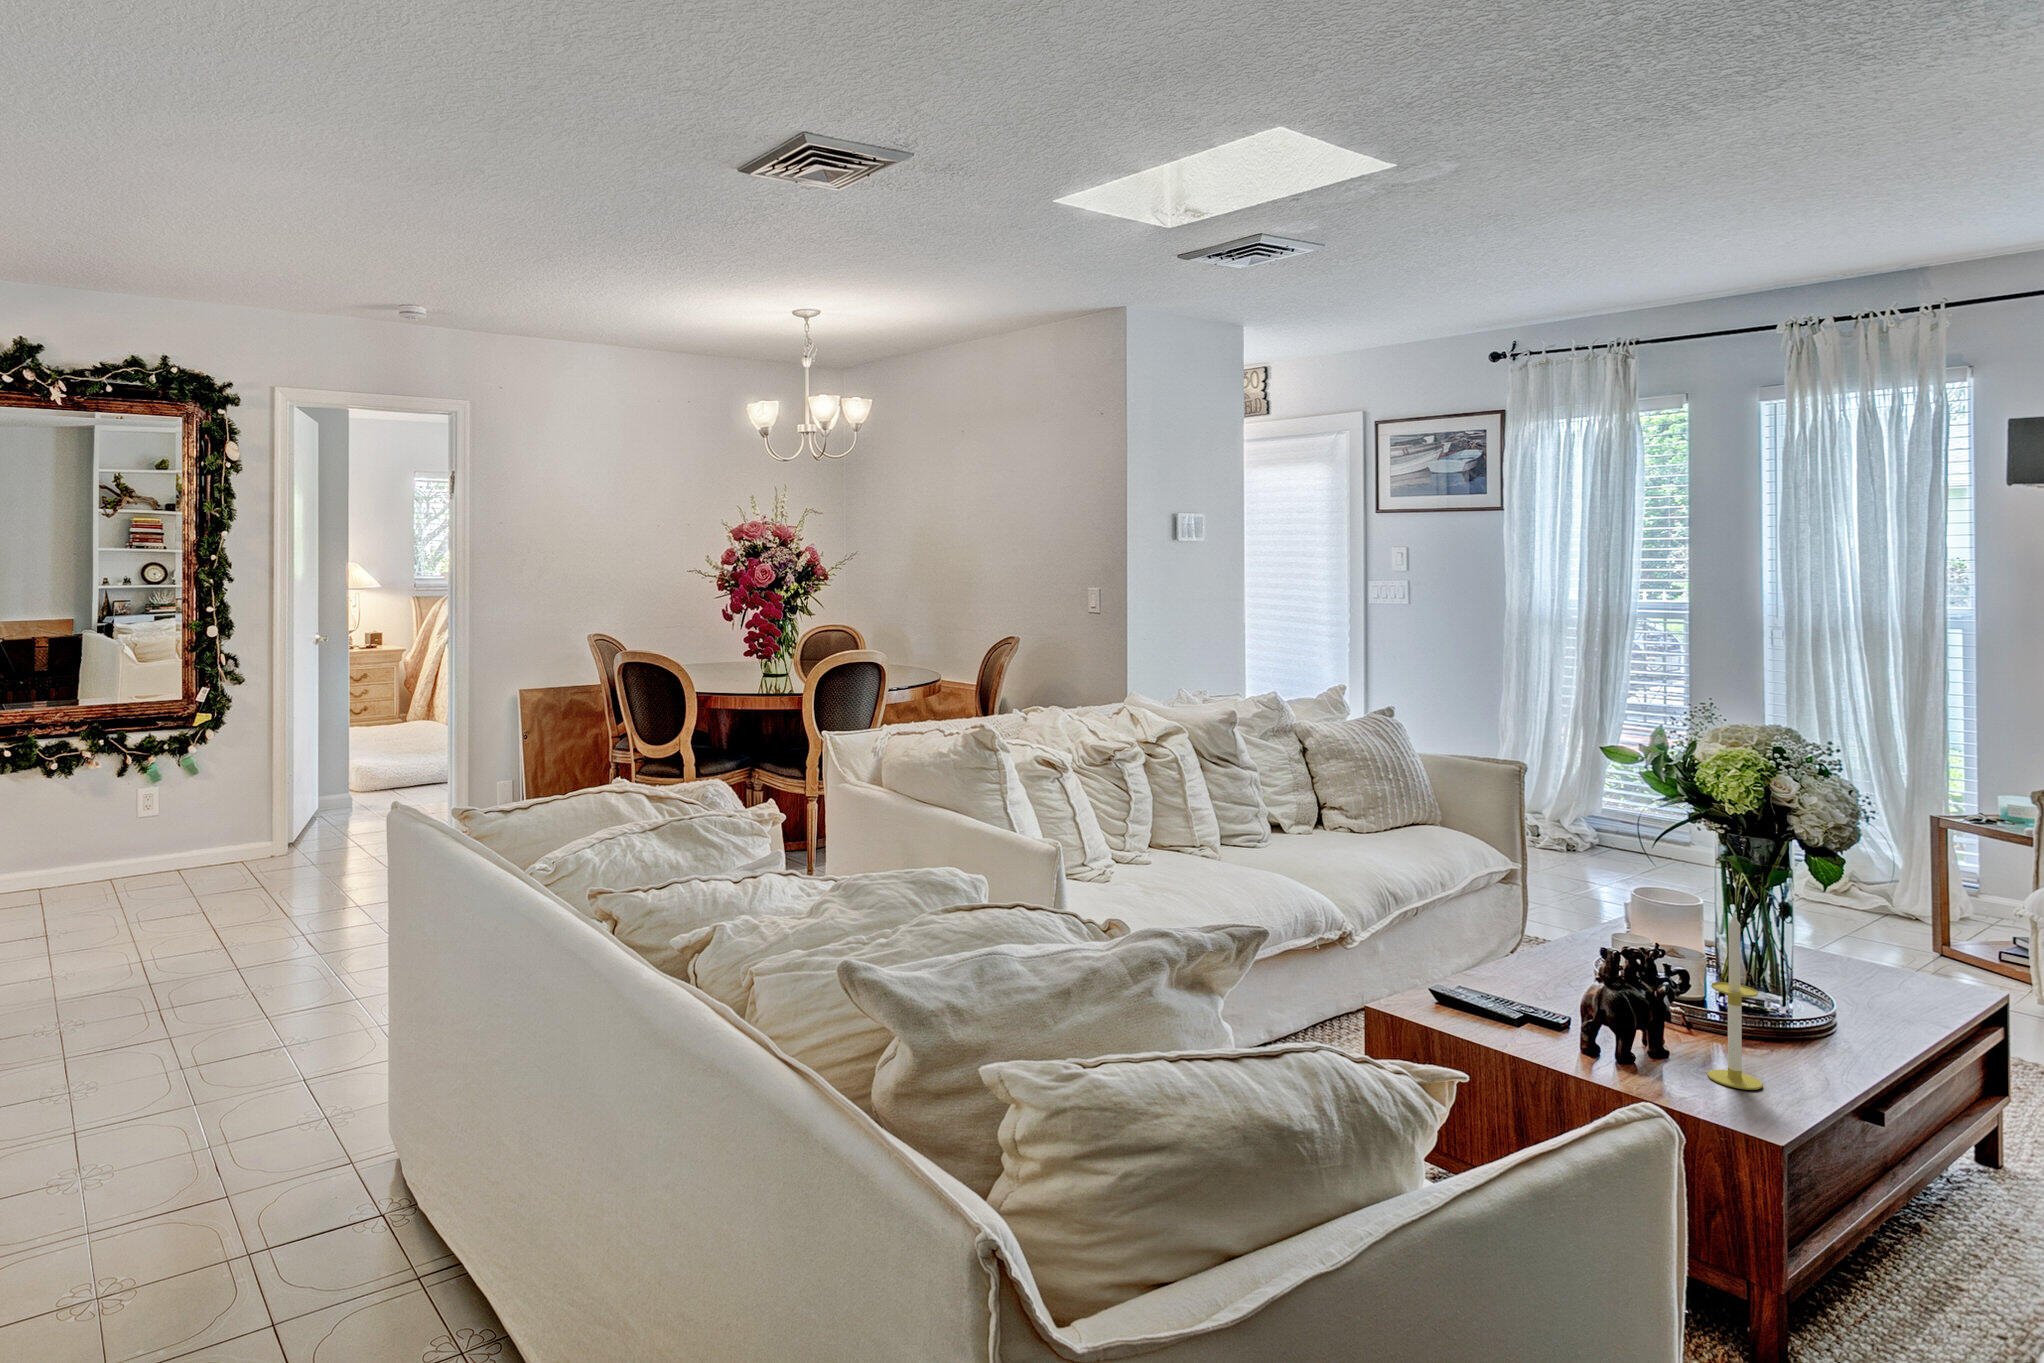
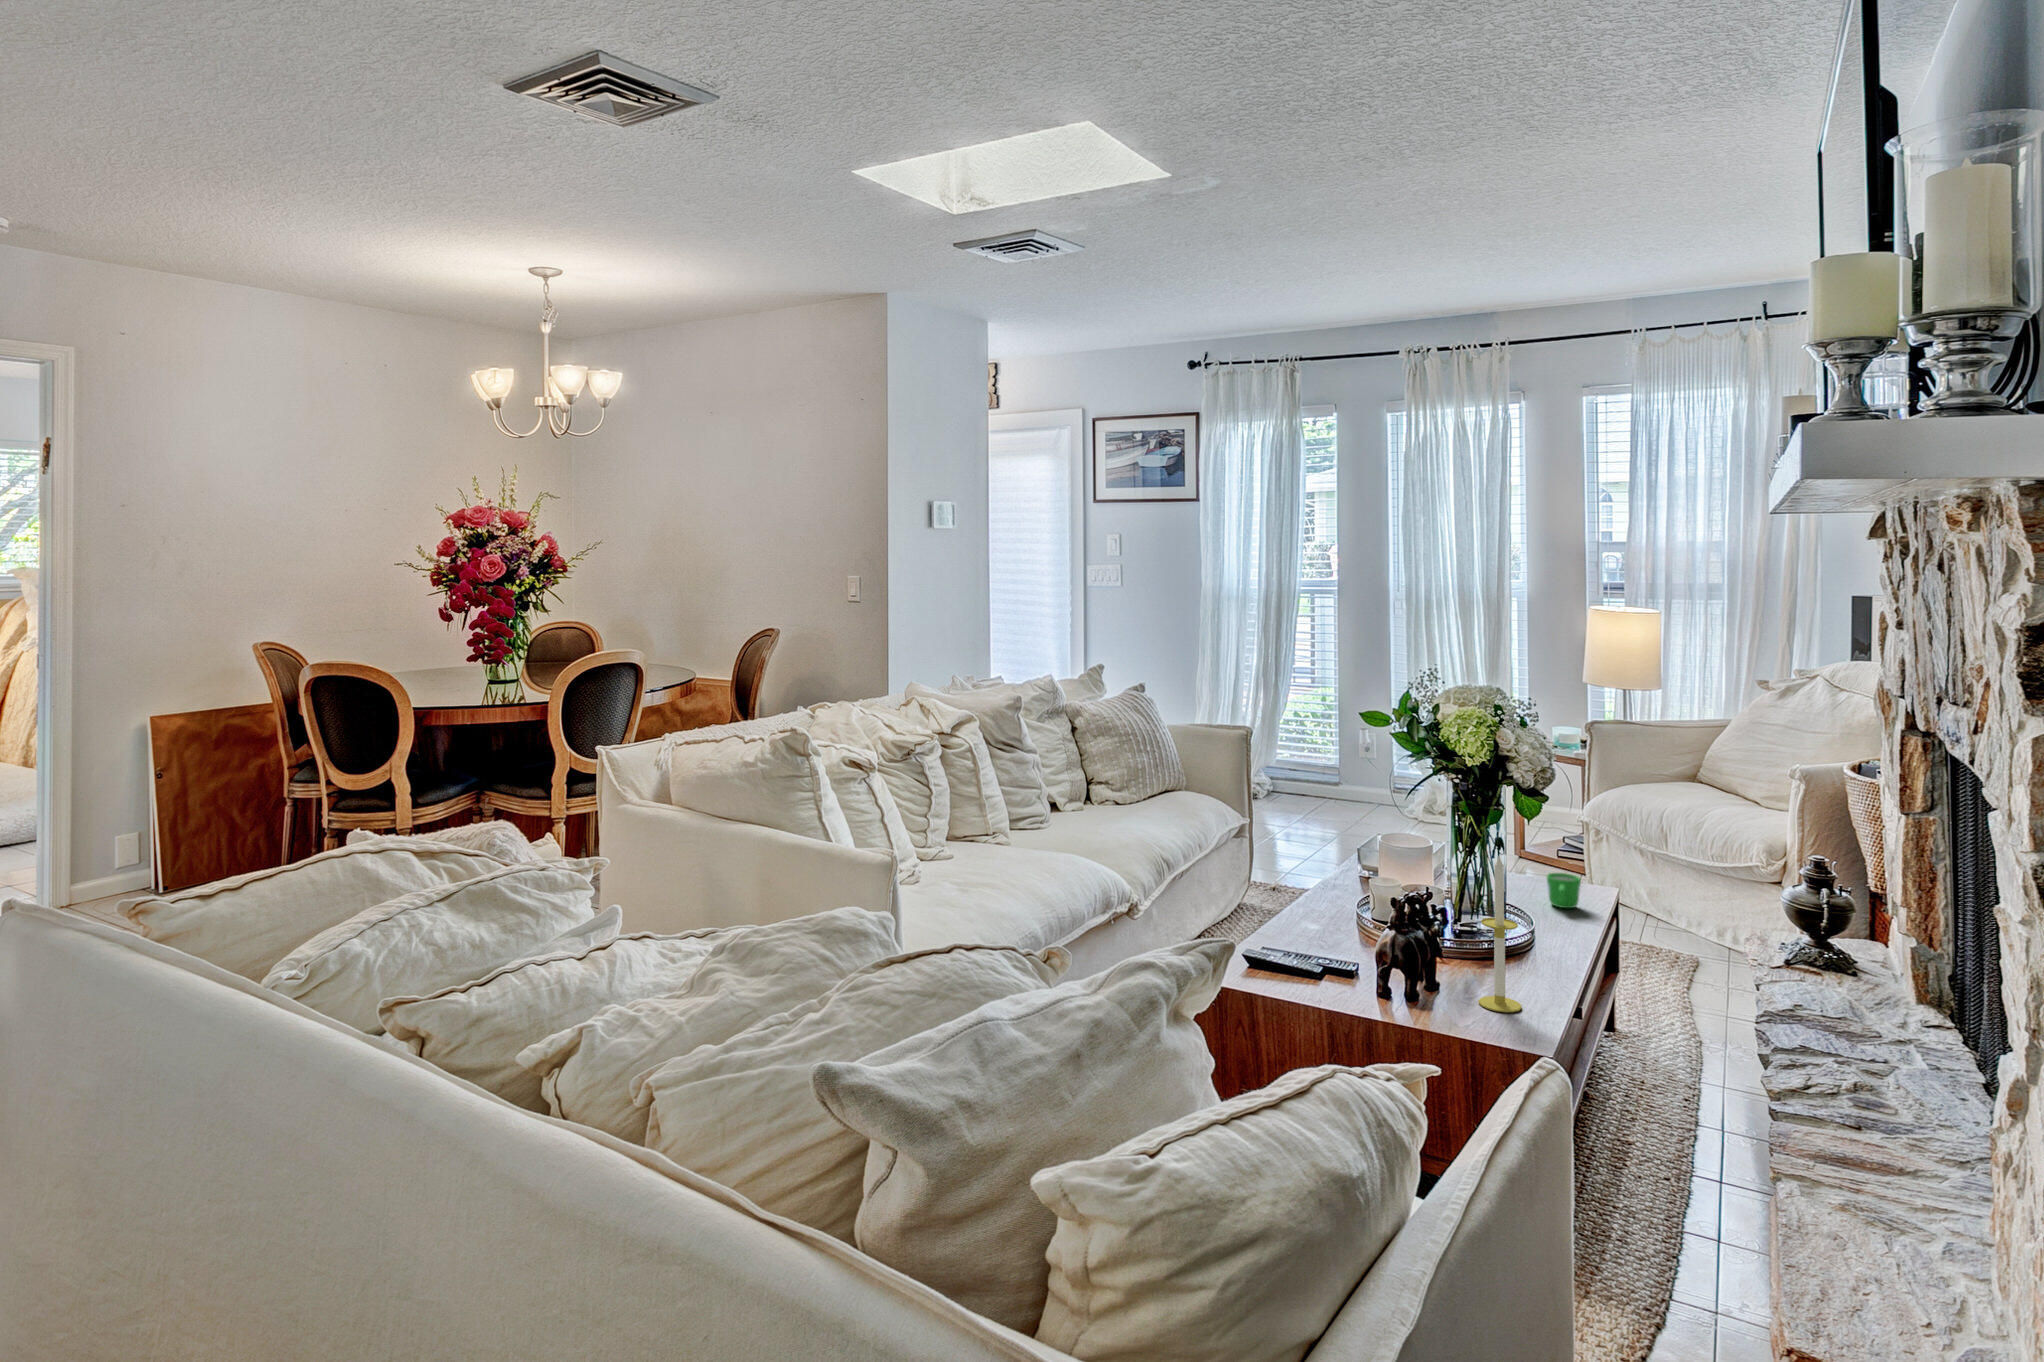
mug: none [1866,954,1915,998] -> present [1547,873,1581,908]

